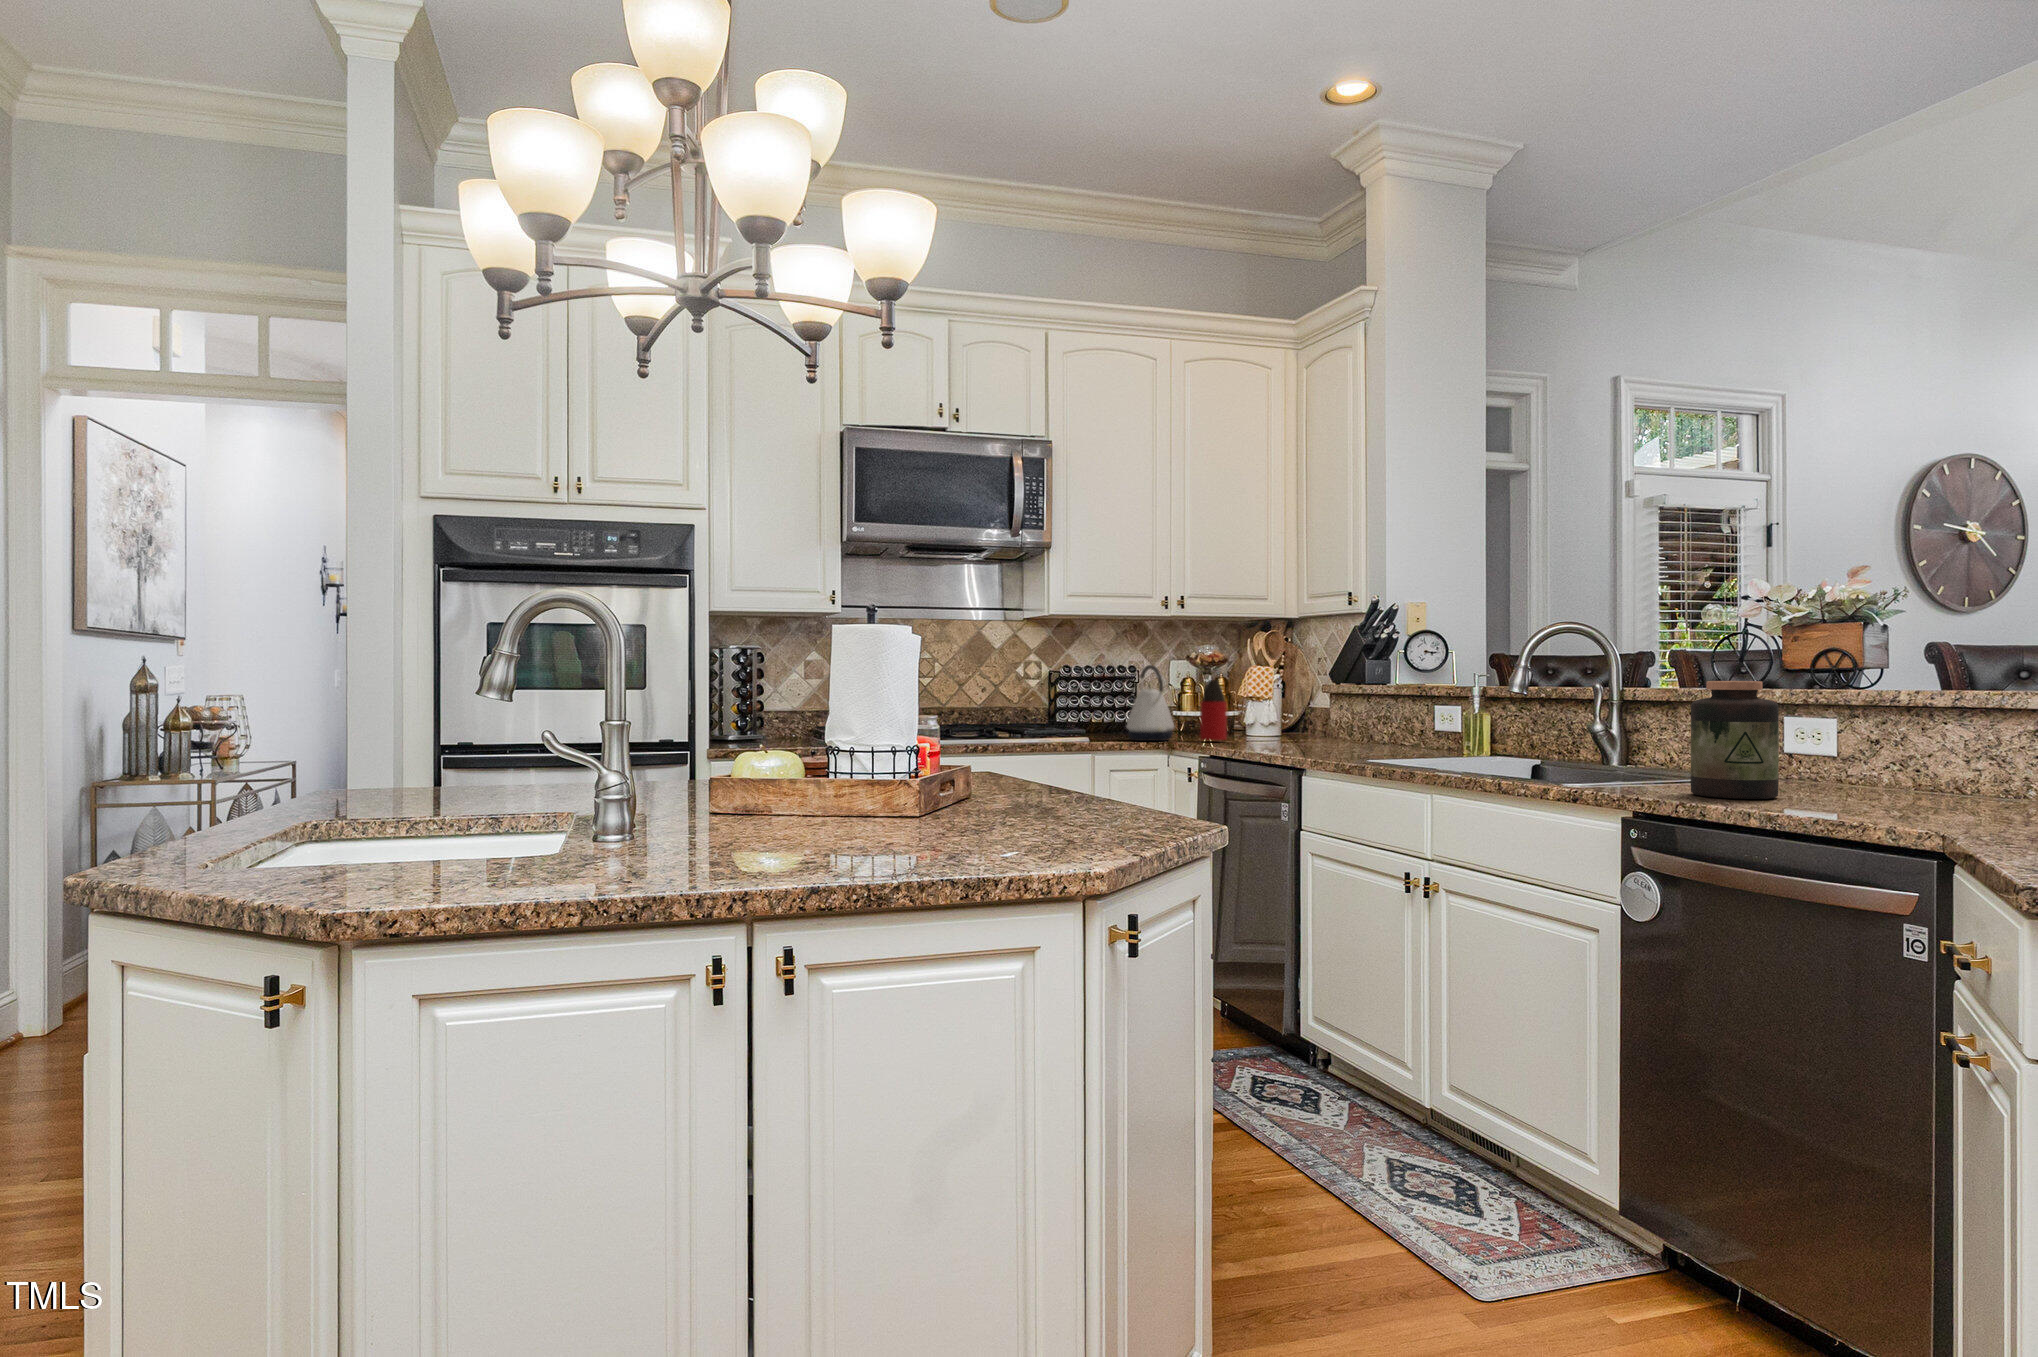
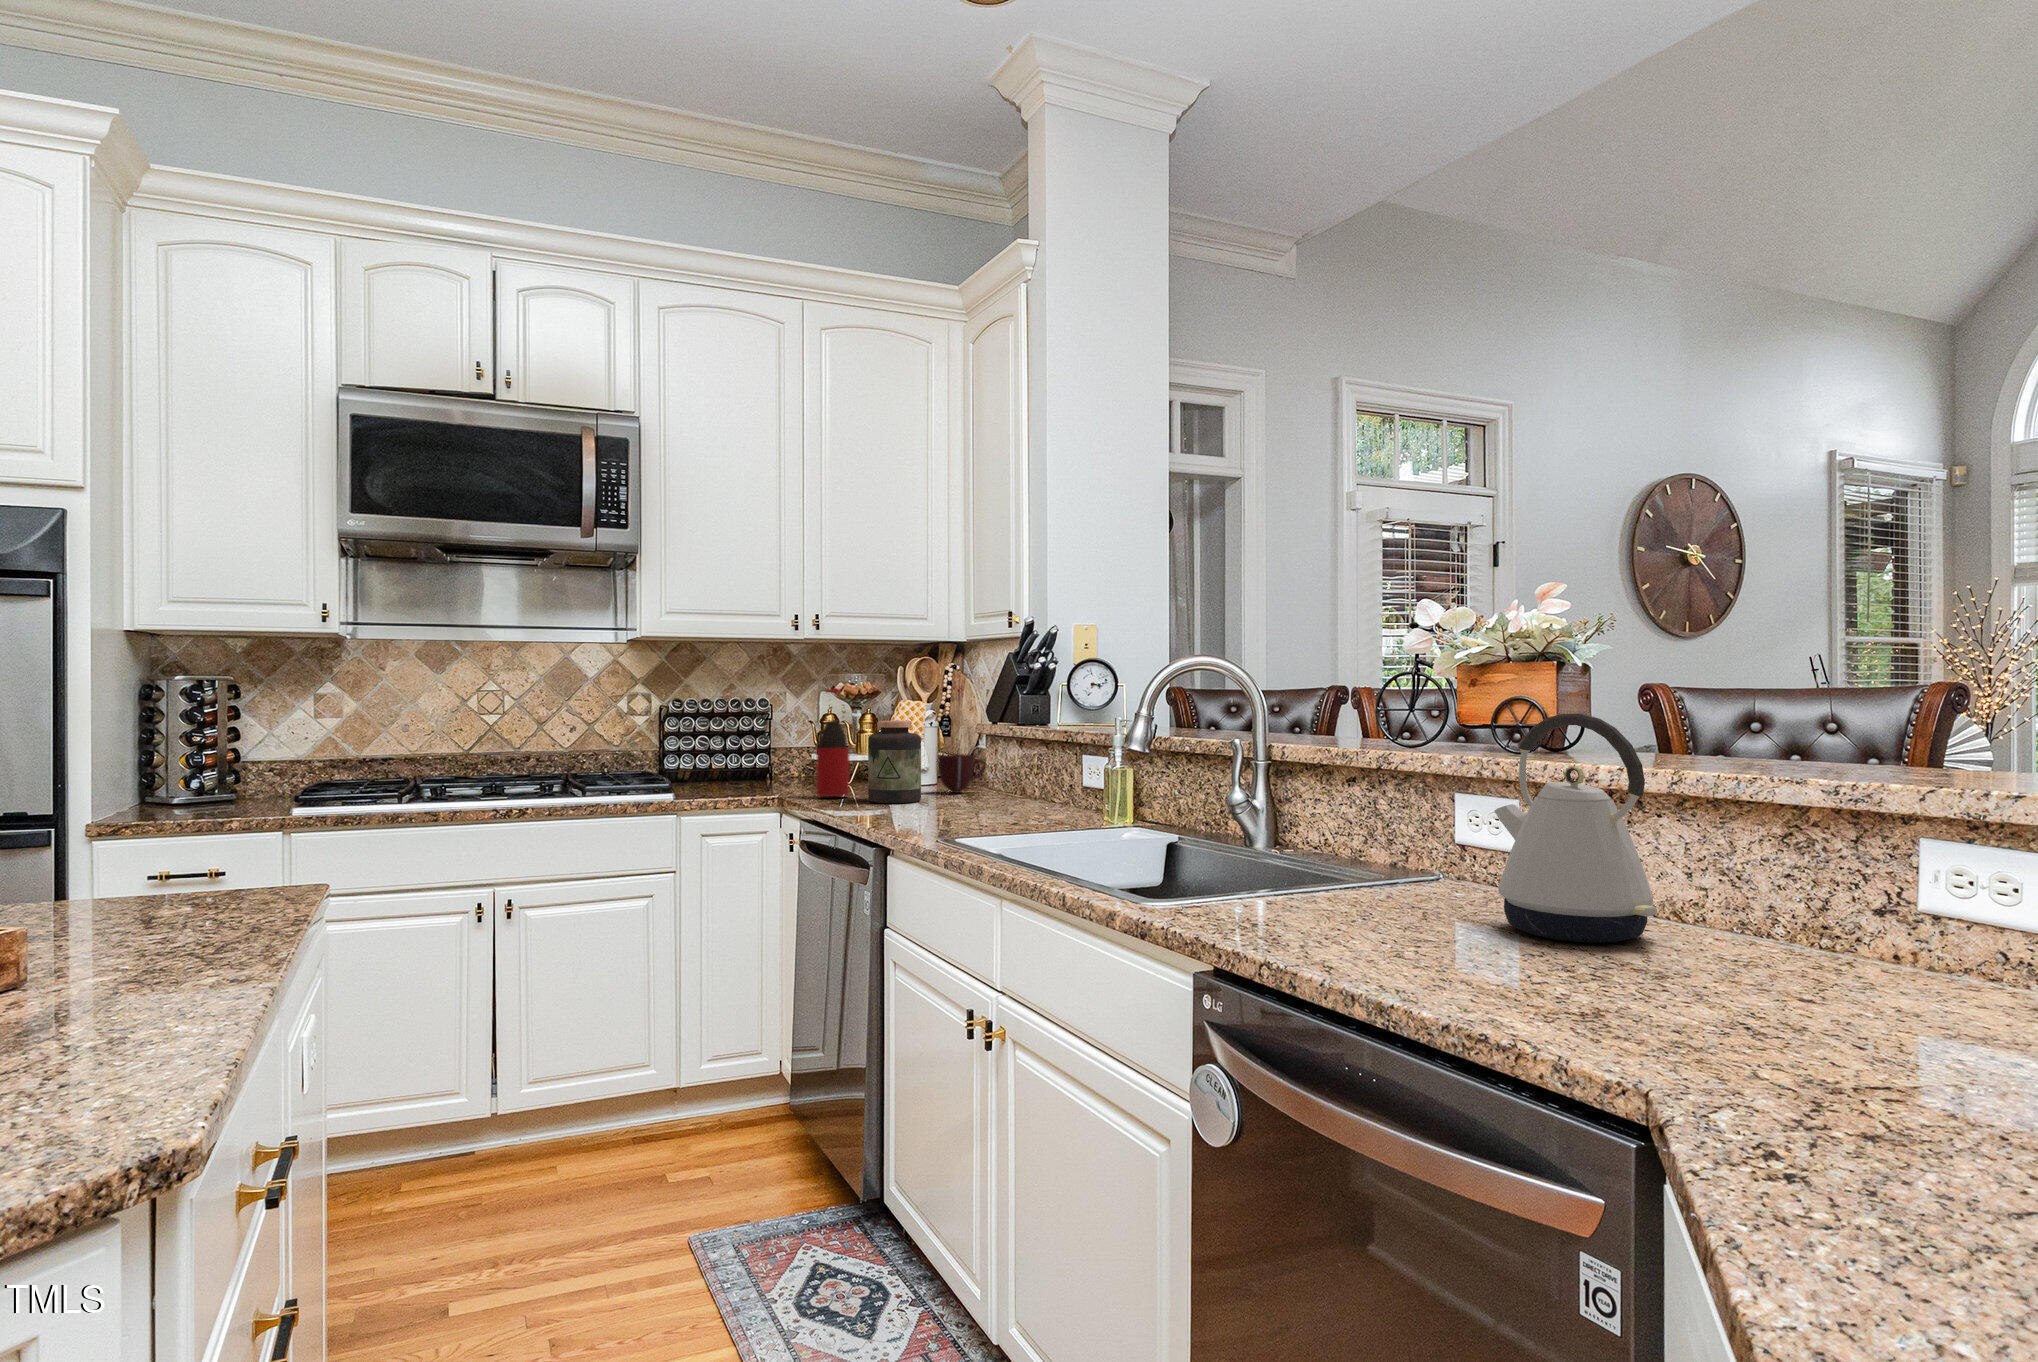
kettle: present [1126,665,1174,741] -> present [1494,713,1657,943]
jar: present [1691,681,1779,799] -> present [868,721,921,803]
mug: none [1295,709,1335,740] -> present [938,754,986,793]

